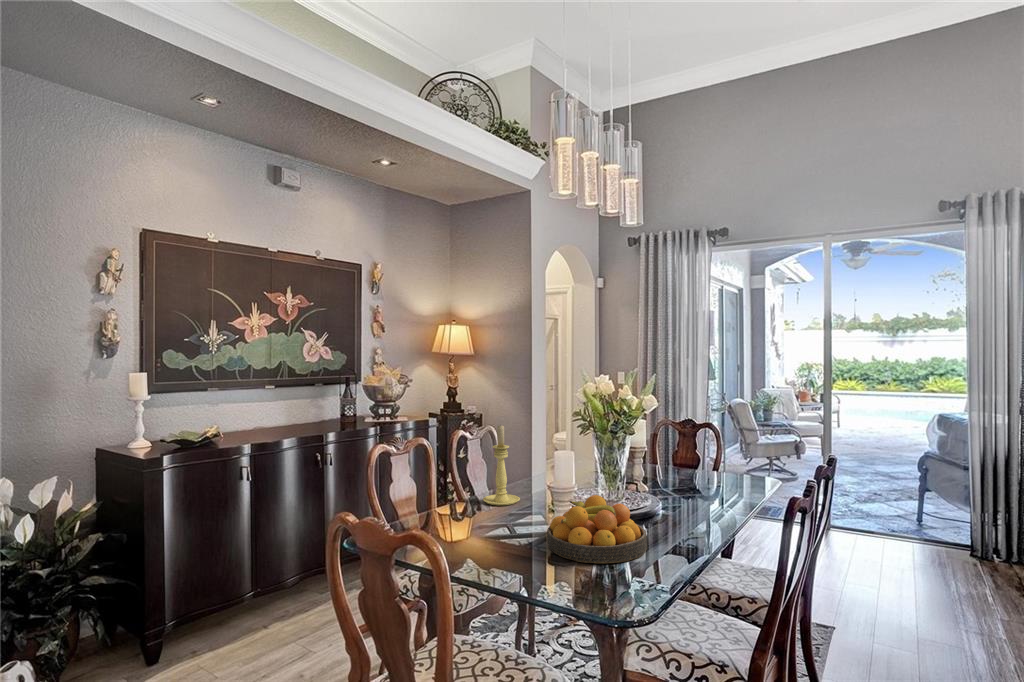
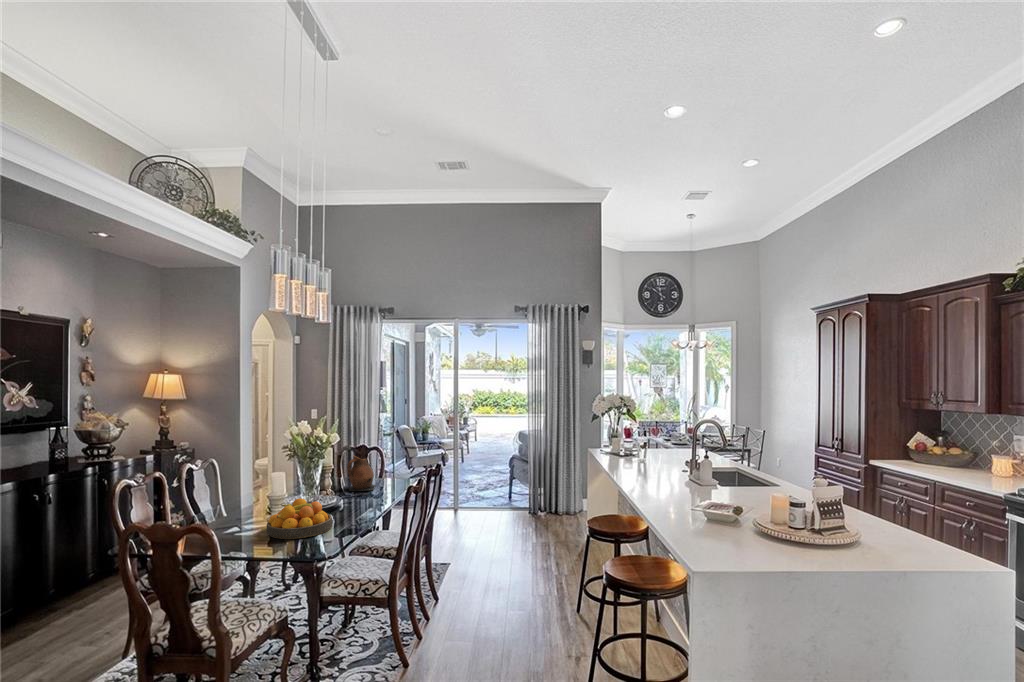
candle holder: present [483,425,520,505] -> none [210,458,240,517]
ceramic pitcher: none [666,435,710,492] -> present [347,456,376,491]

